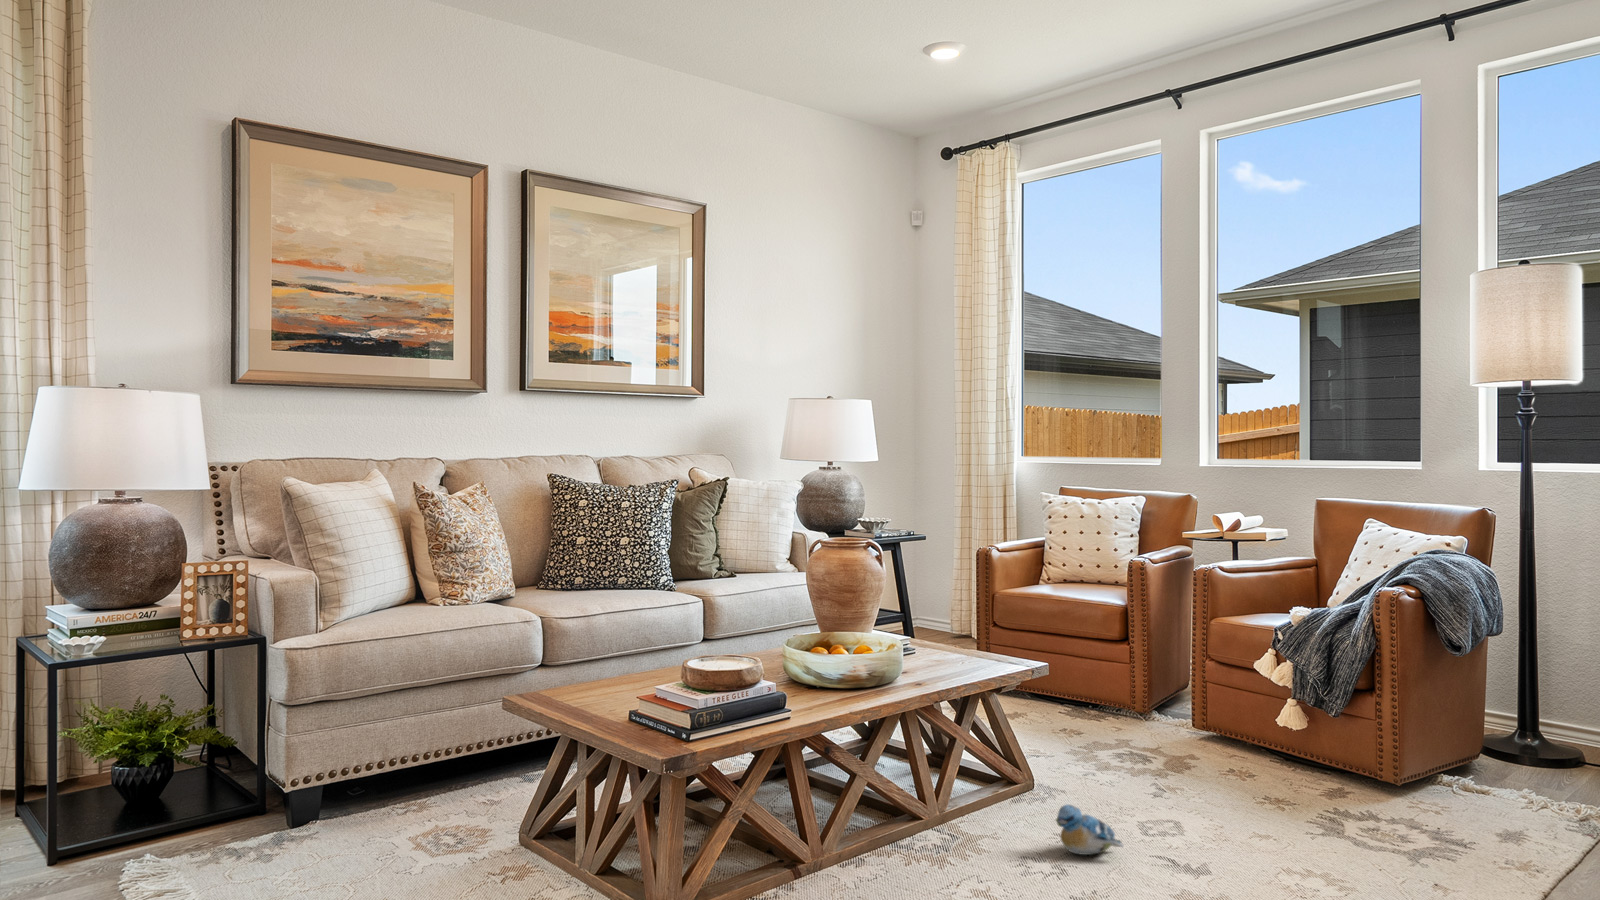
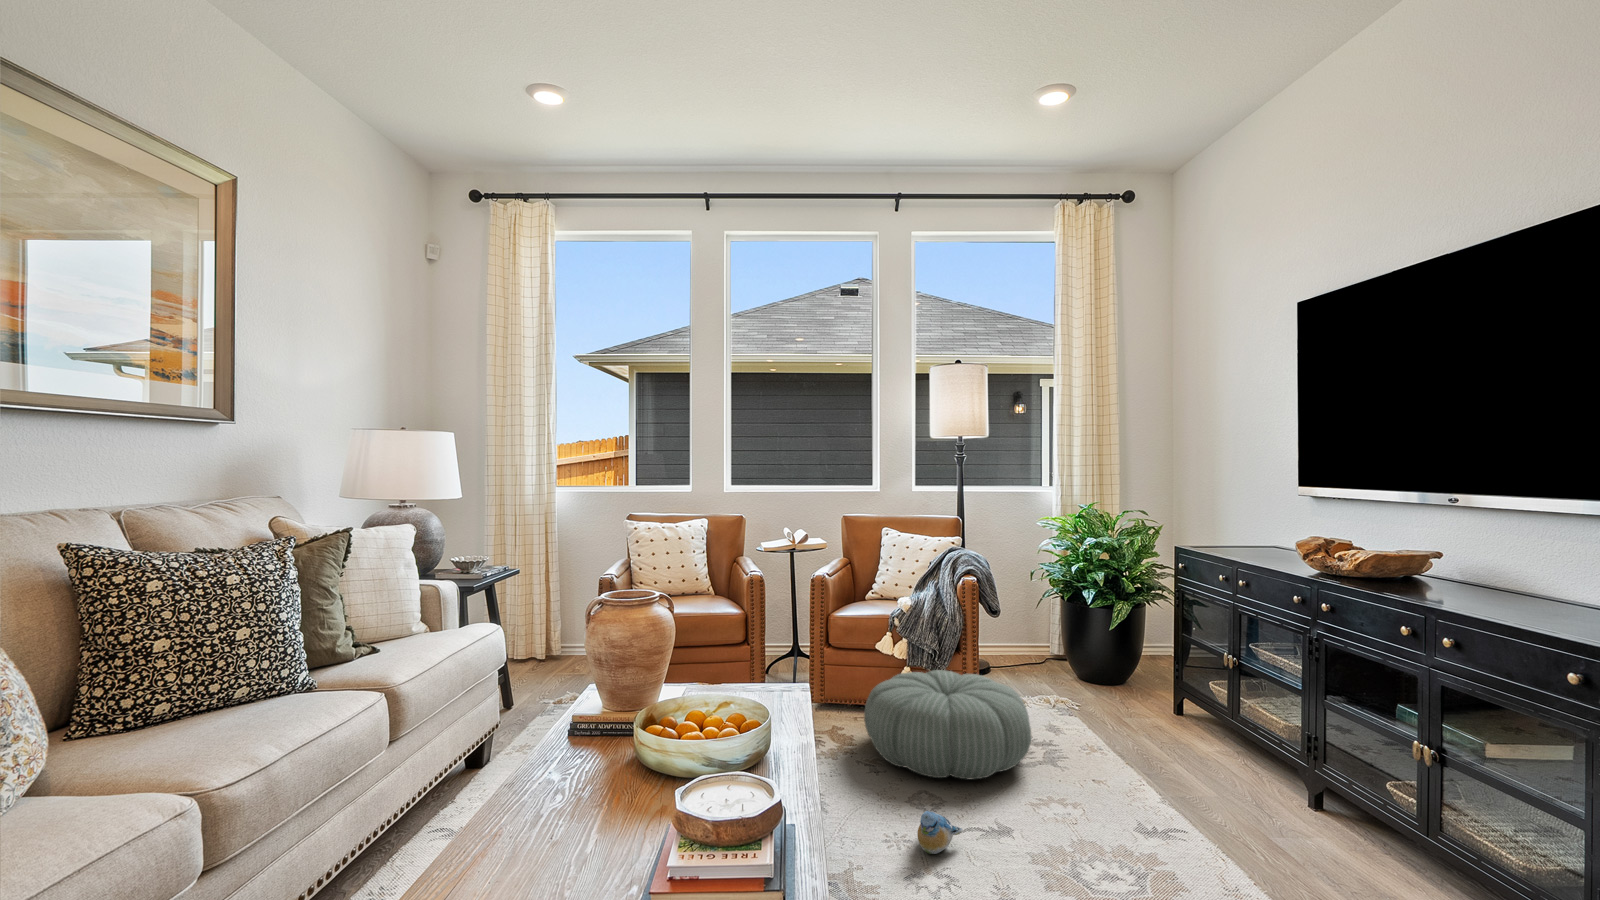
pouf: none [1154,700,1396,839] -> present [864,670,1031,779]

